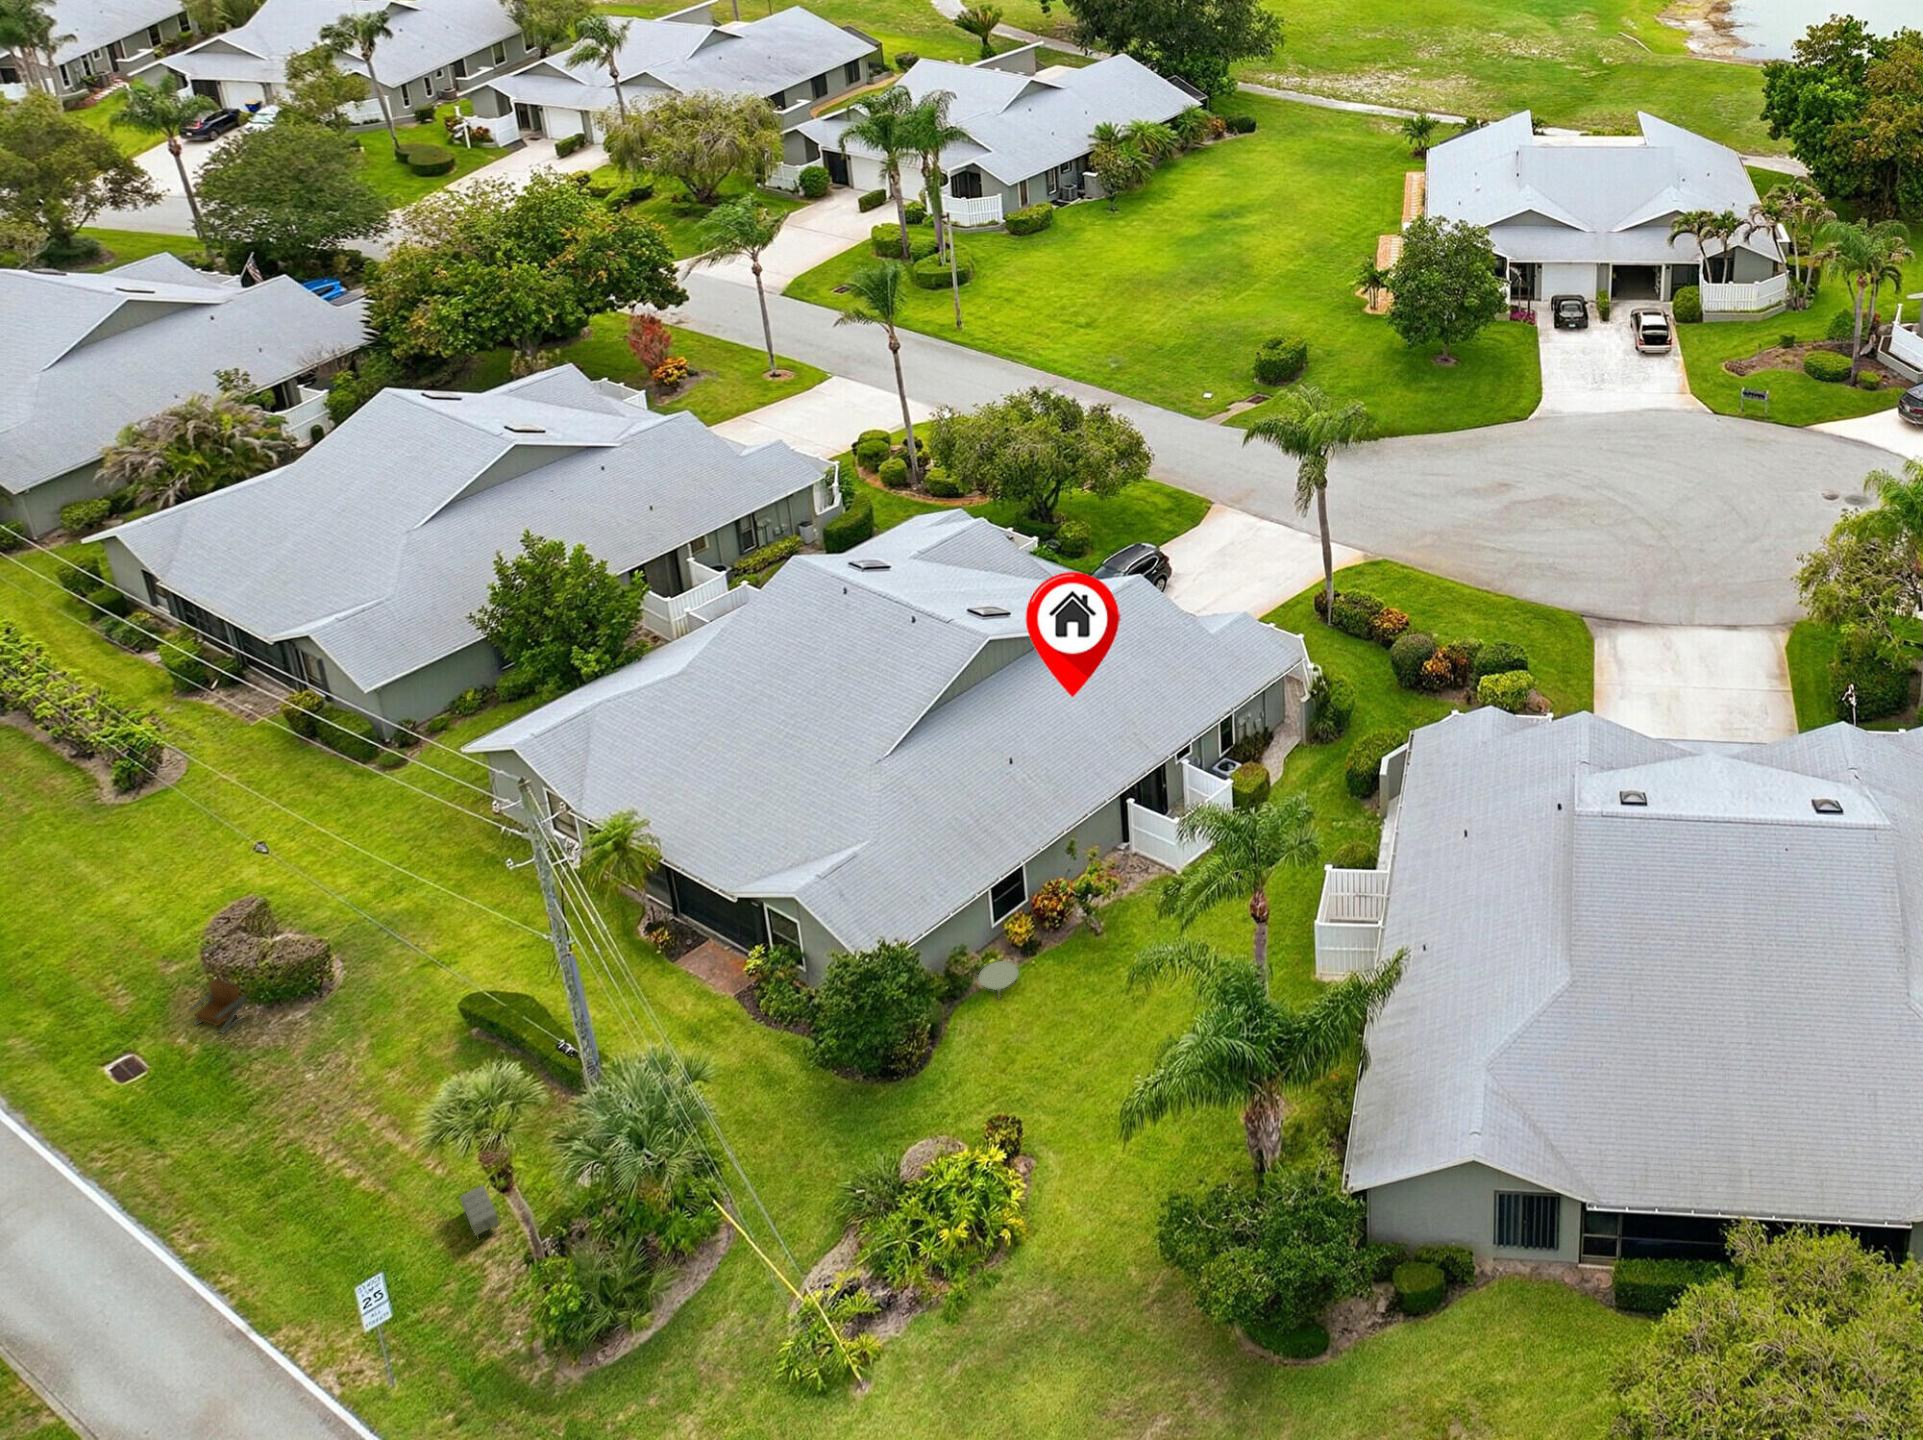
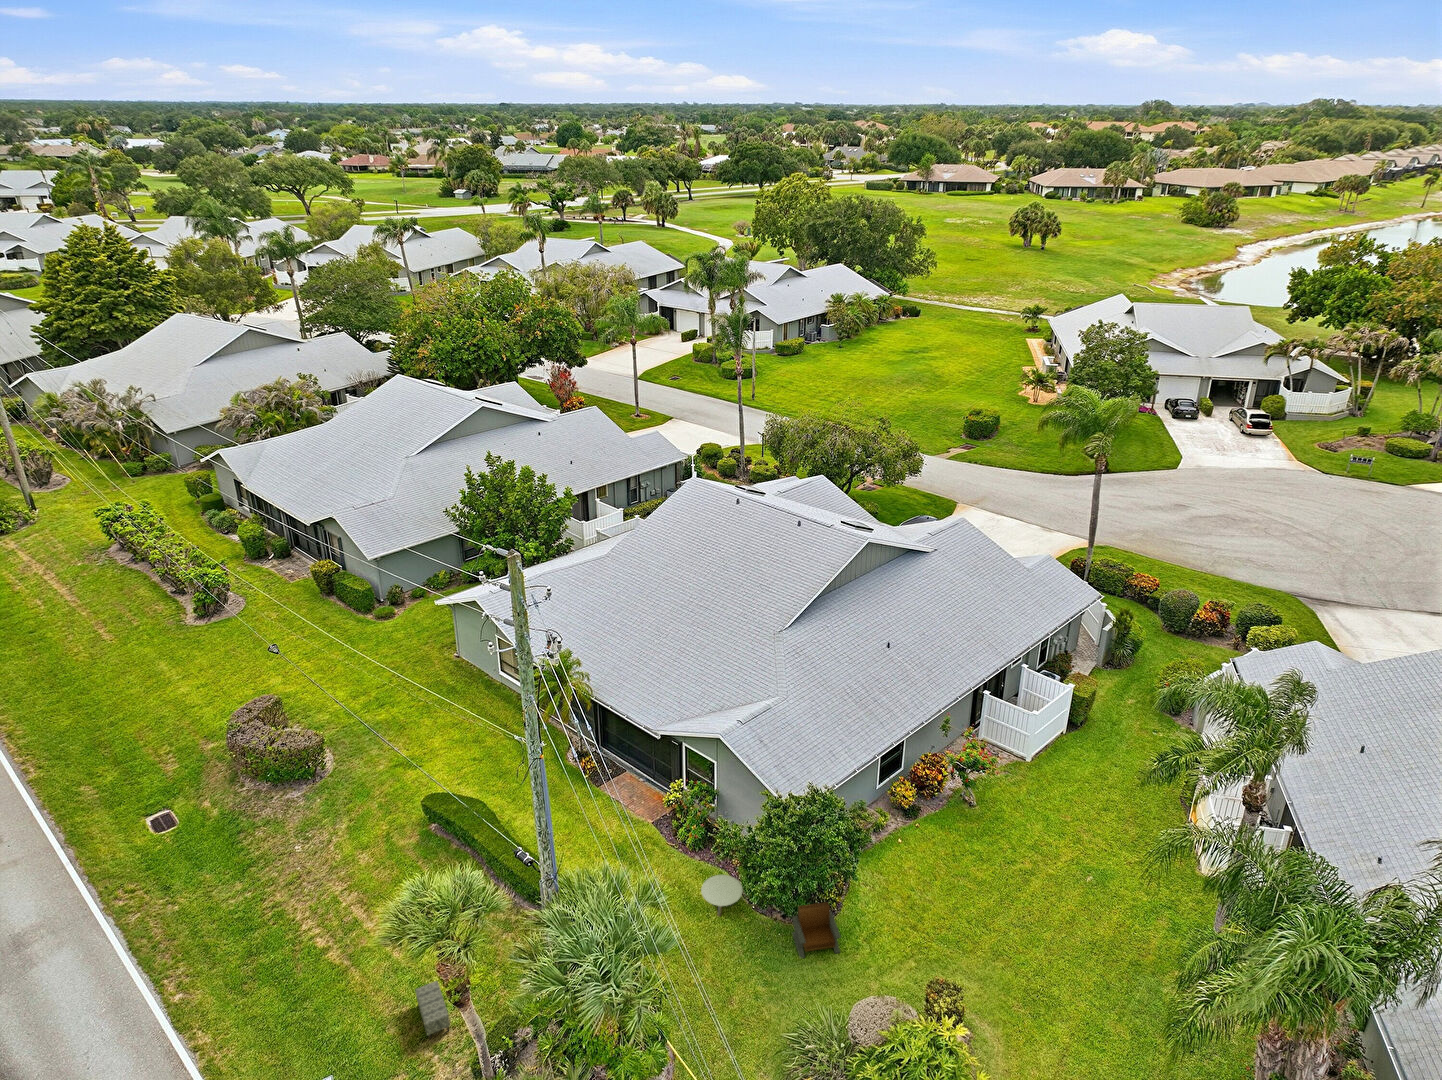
round table: present [978,961,1019,999] -> present [701,875,743,917]
lounge chair: present [190,979,246,1033] -> present [792,902,841,959]

